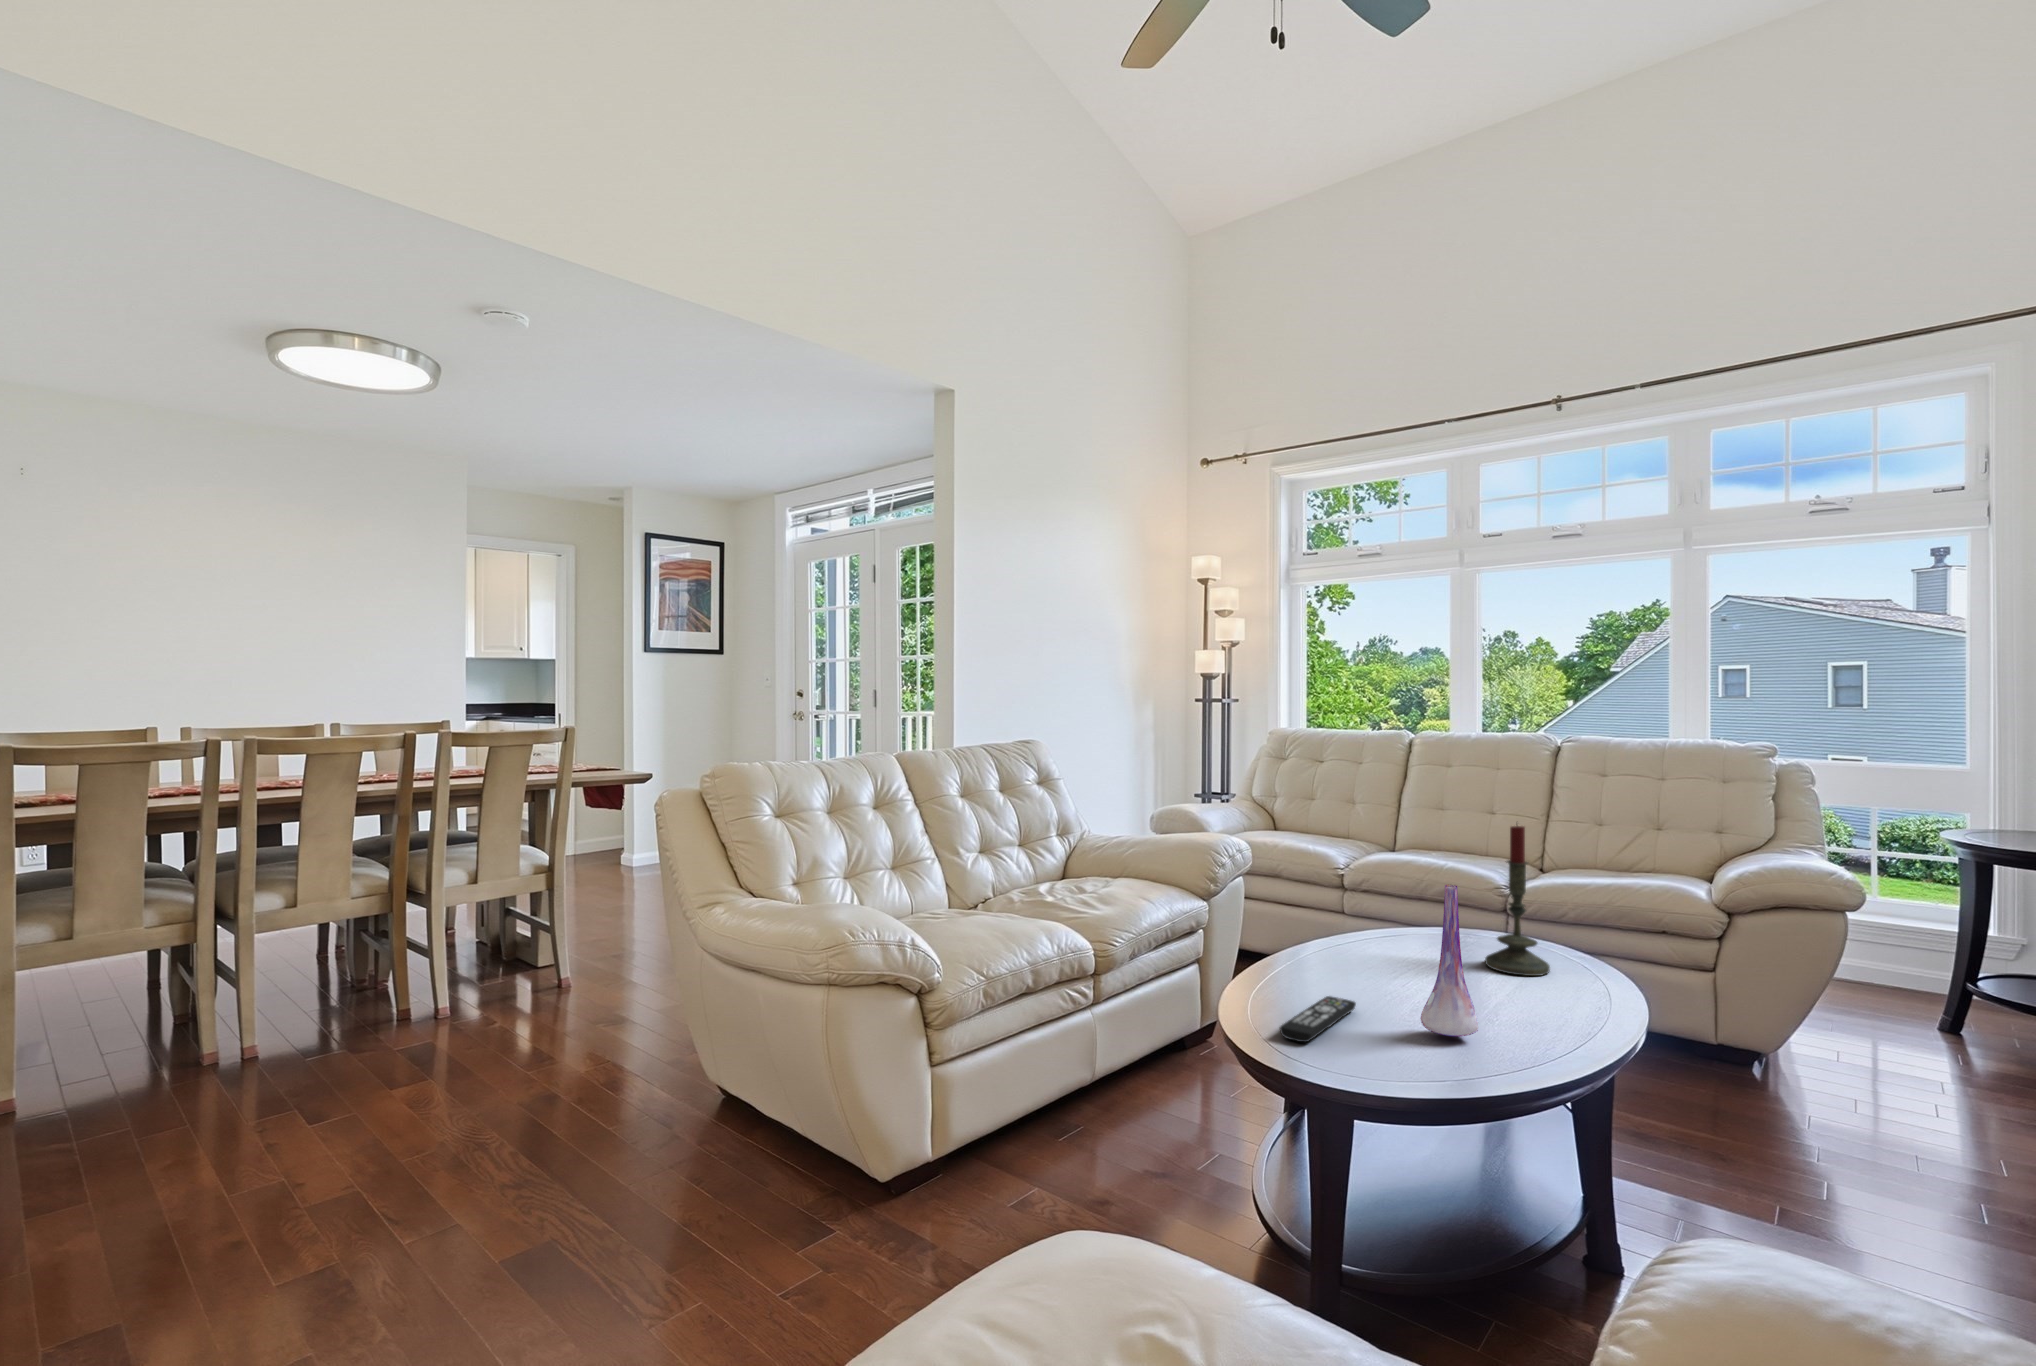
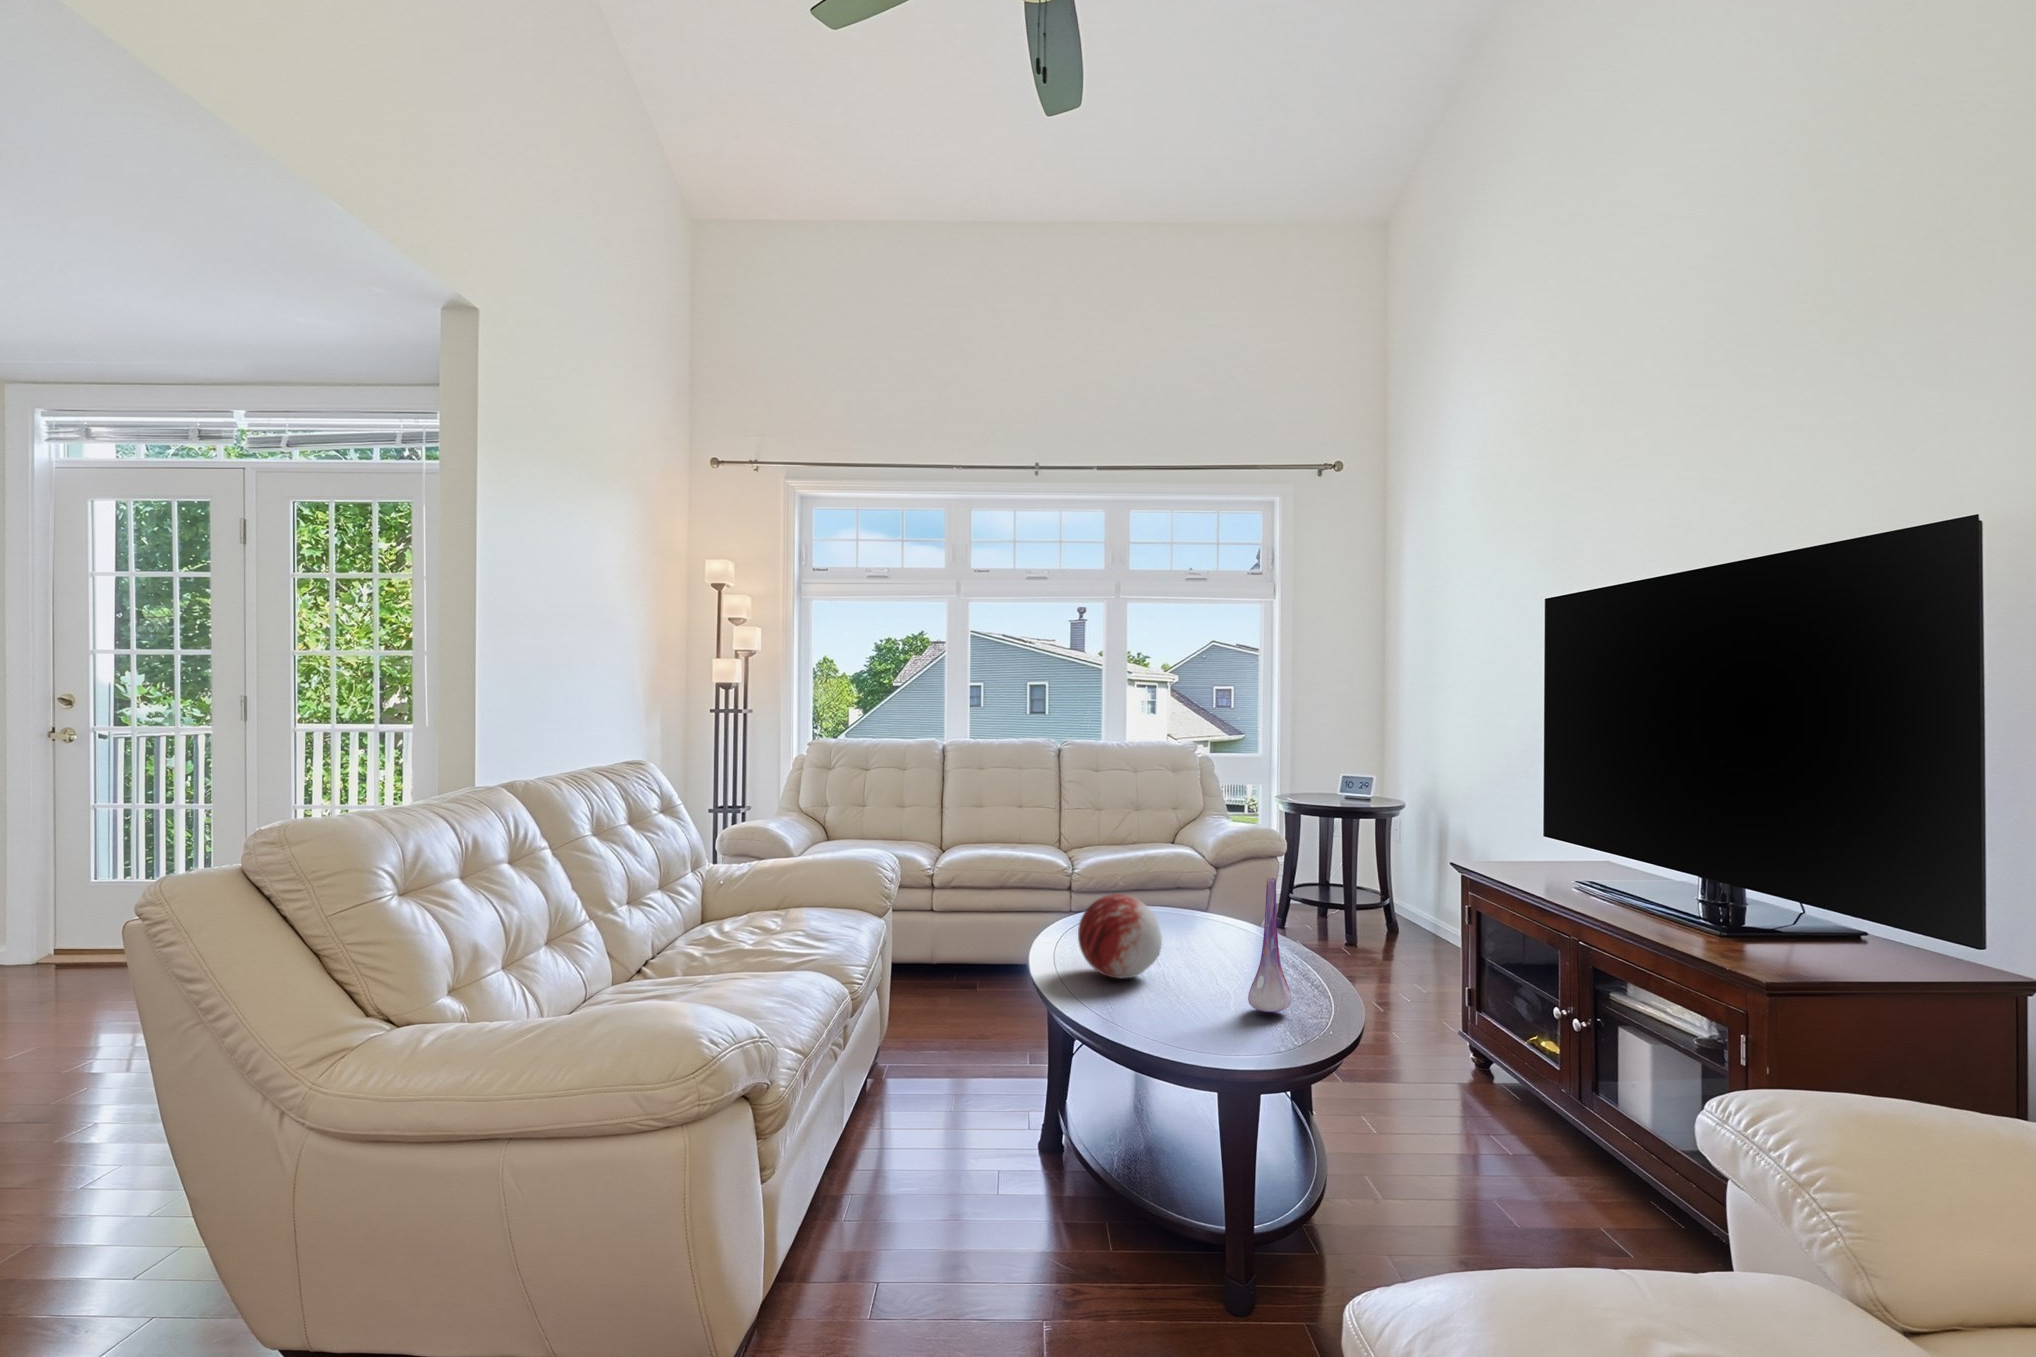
candle: present [1485,826,1550,976] -> none [1178,817,1227,947]
decorative orb: none [1301,891,1394,980] -> present [1078,894,1162,979]
remote control: present [1279,996,1356,1042] -> none [1150,998,1206,1050]

